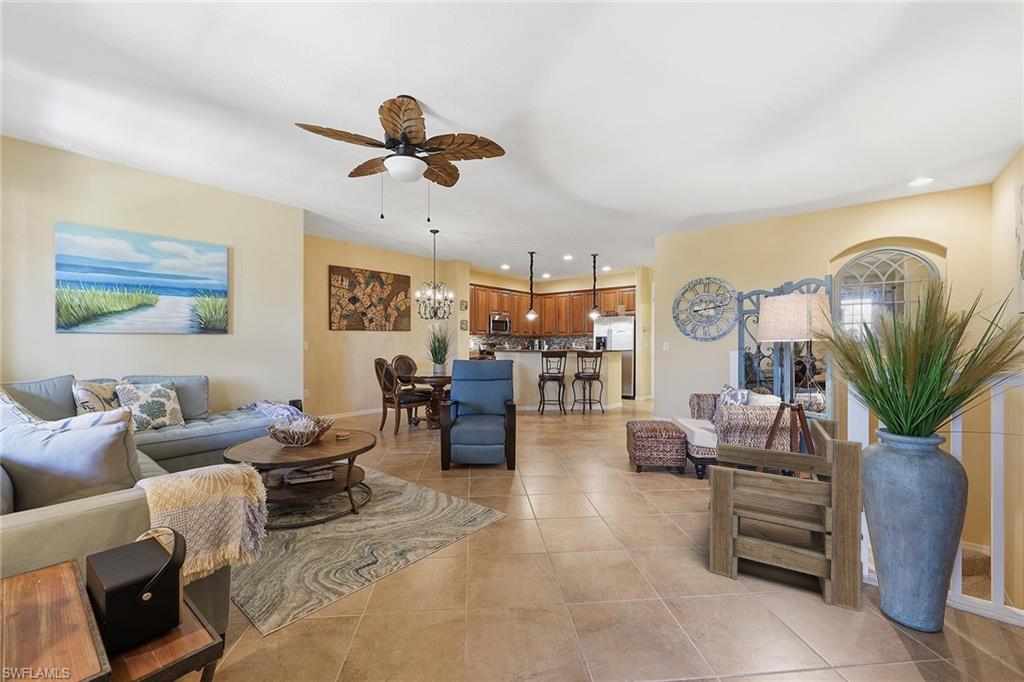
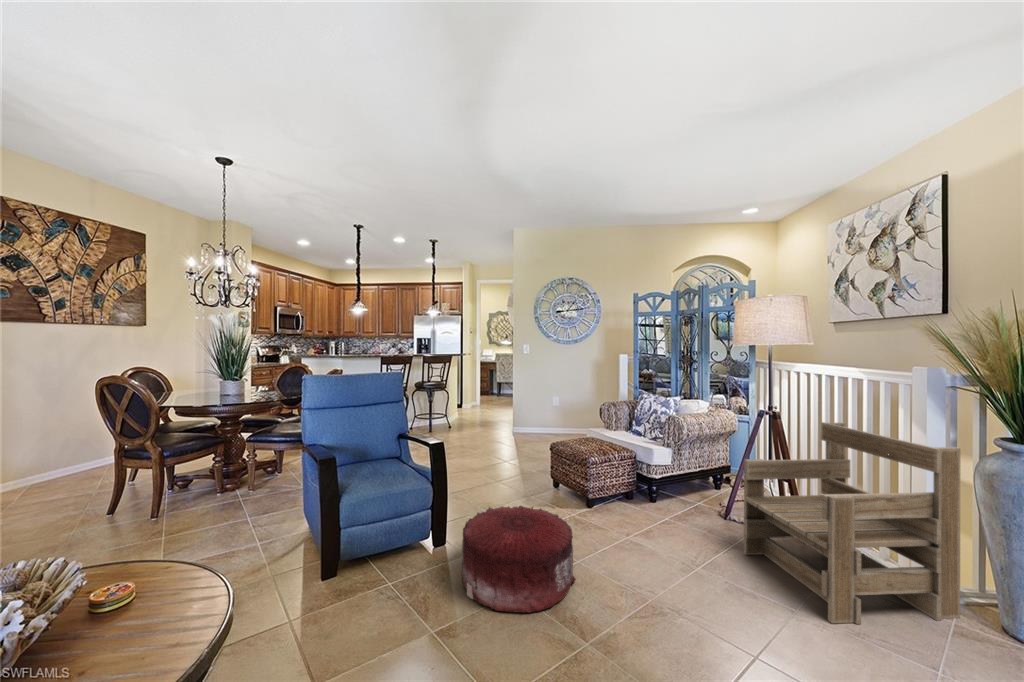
pouf: none [489,449,563,509] -> present [462,506,576,613]

